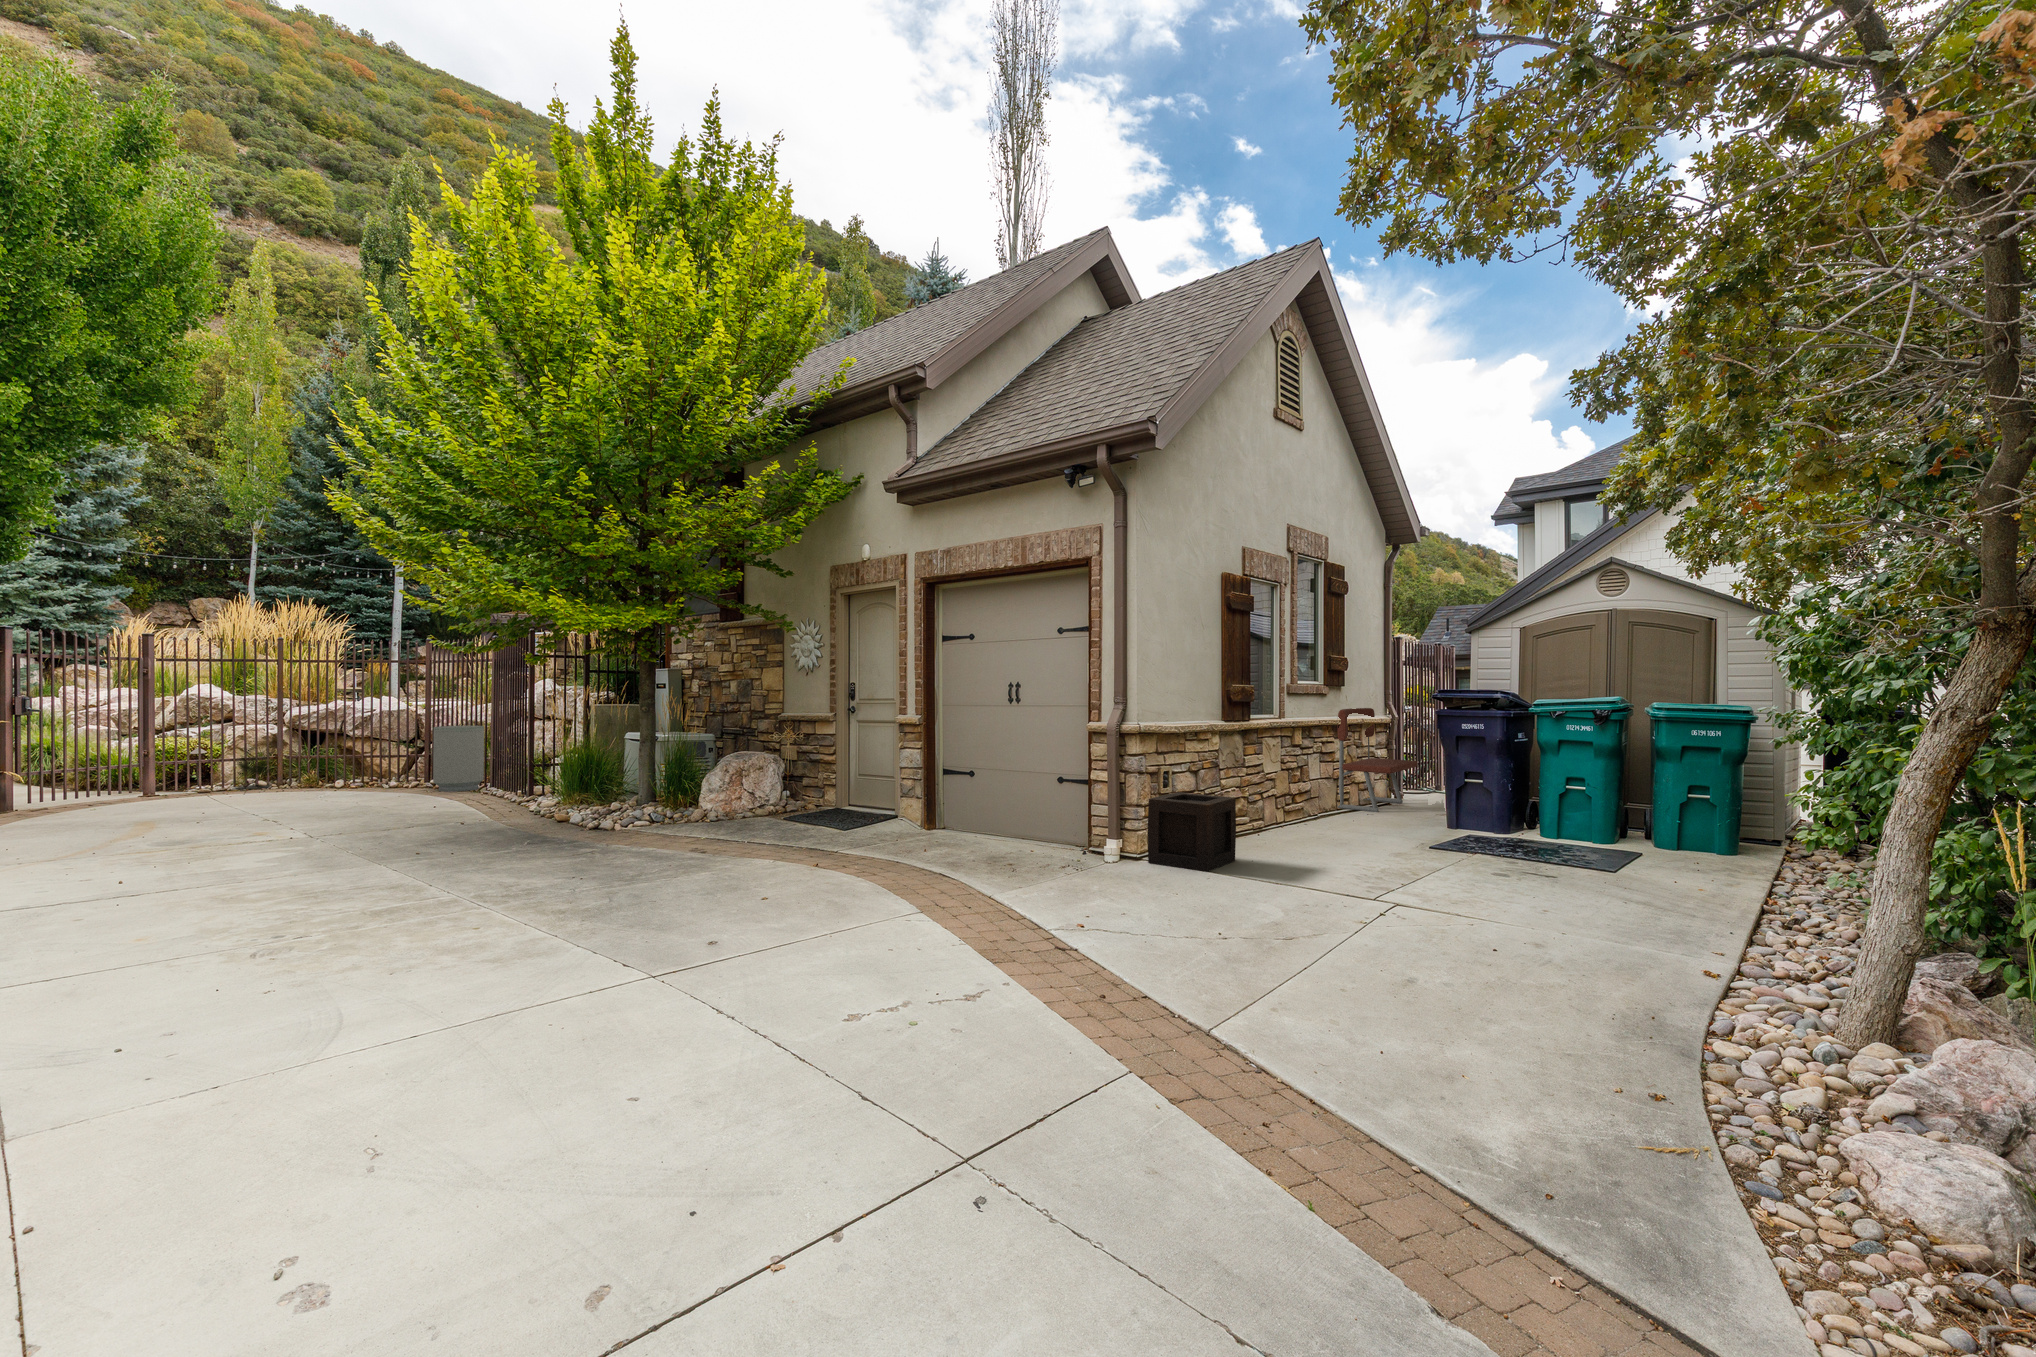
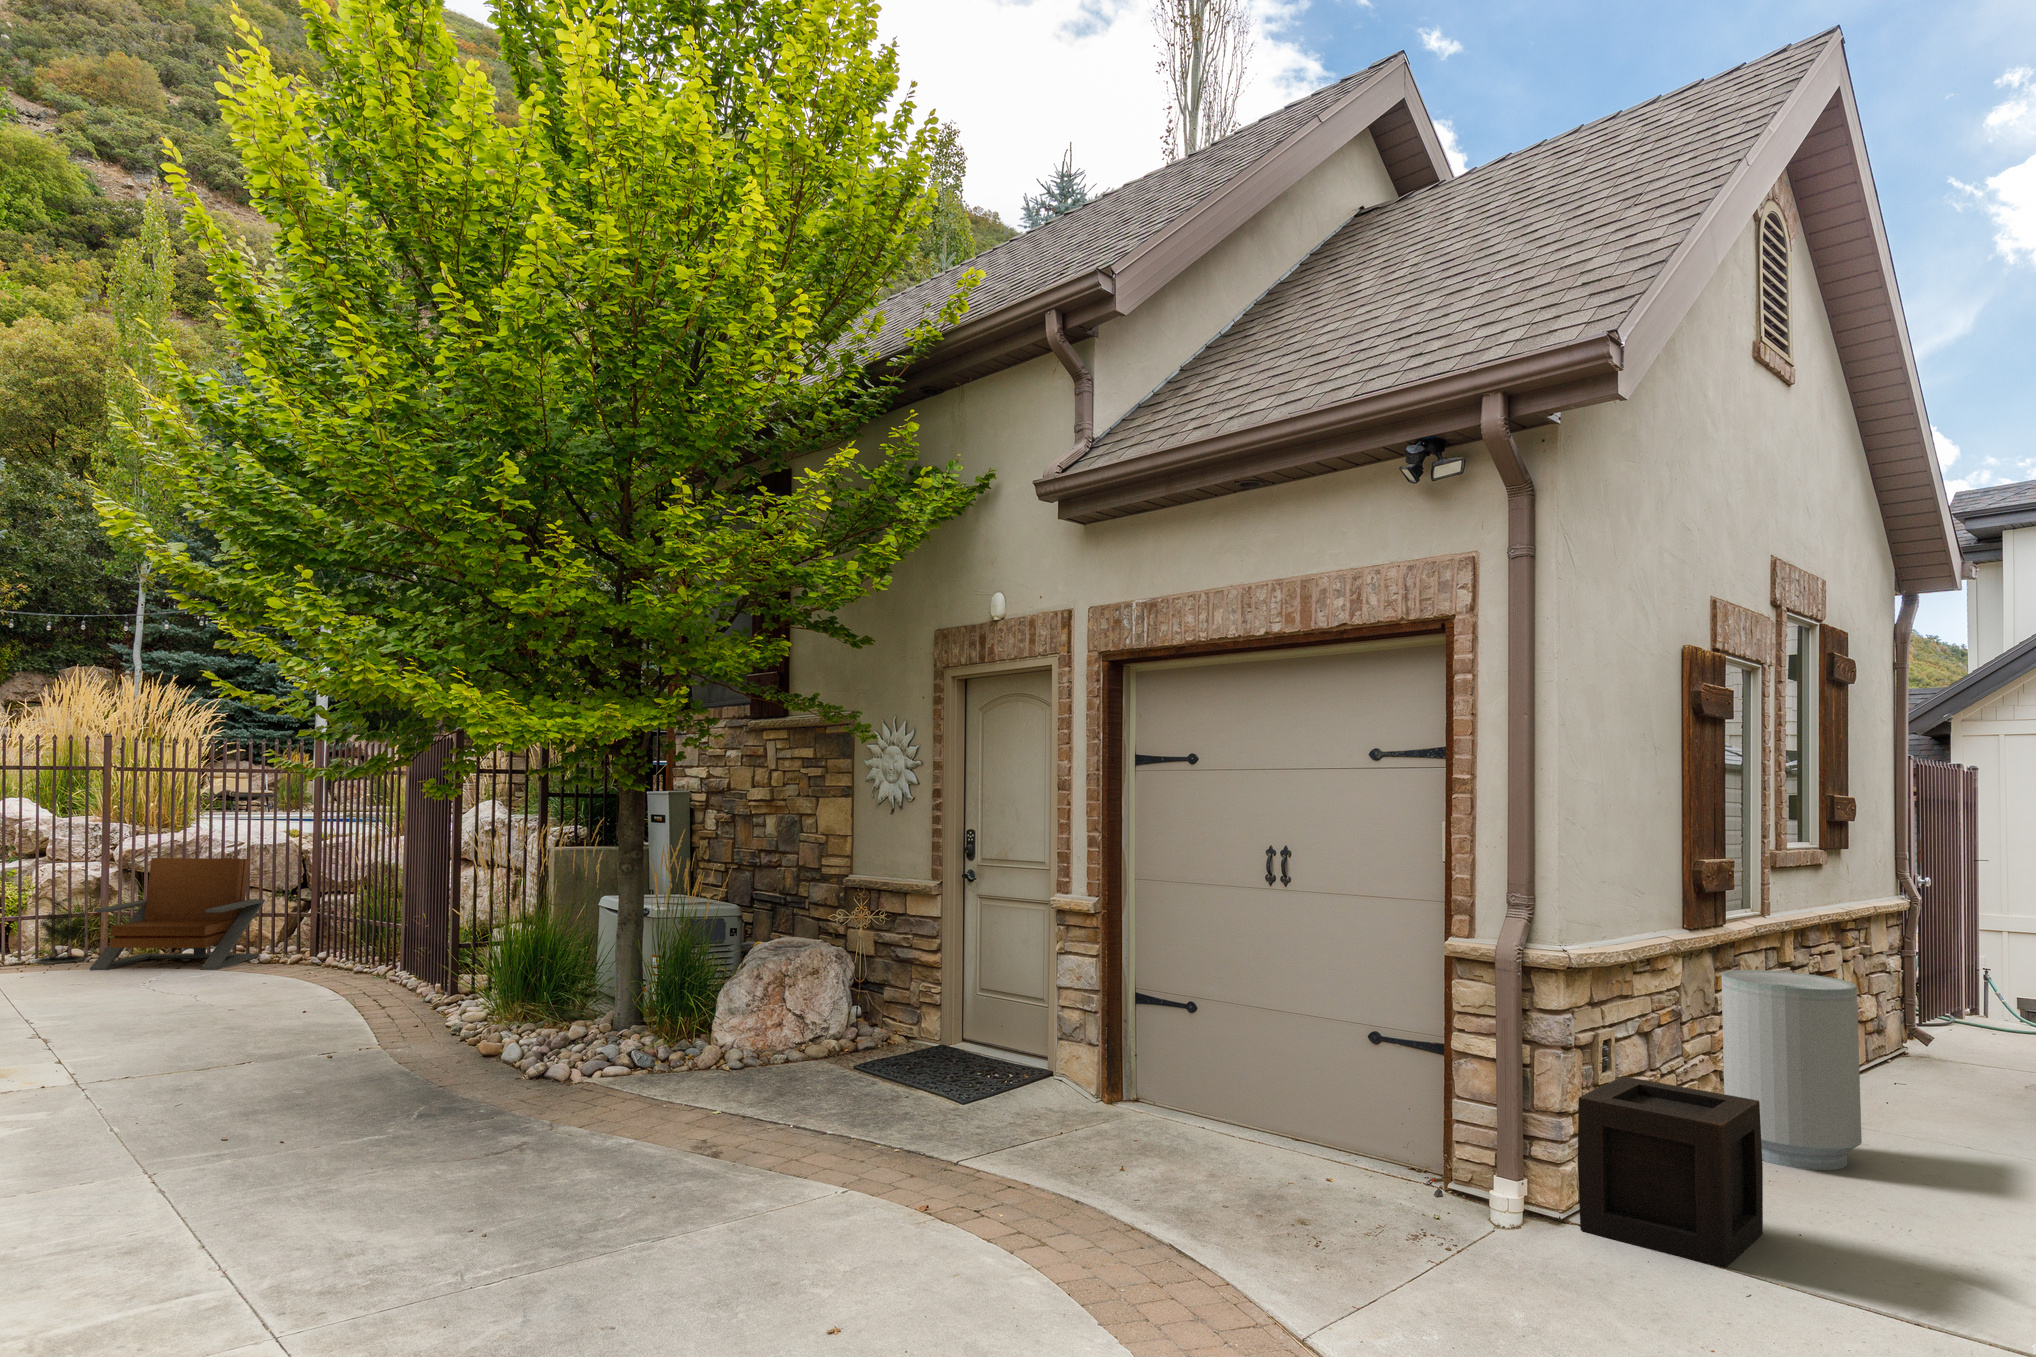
bench: present [1338,708,1417,812] -> none [1859,885,2016,1093]
lounge chair: none [277,719,394,792] -> present [90,858,265,970]
trash can: present [433,726,484,792] -> present [1722,970,1862,1170]

